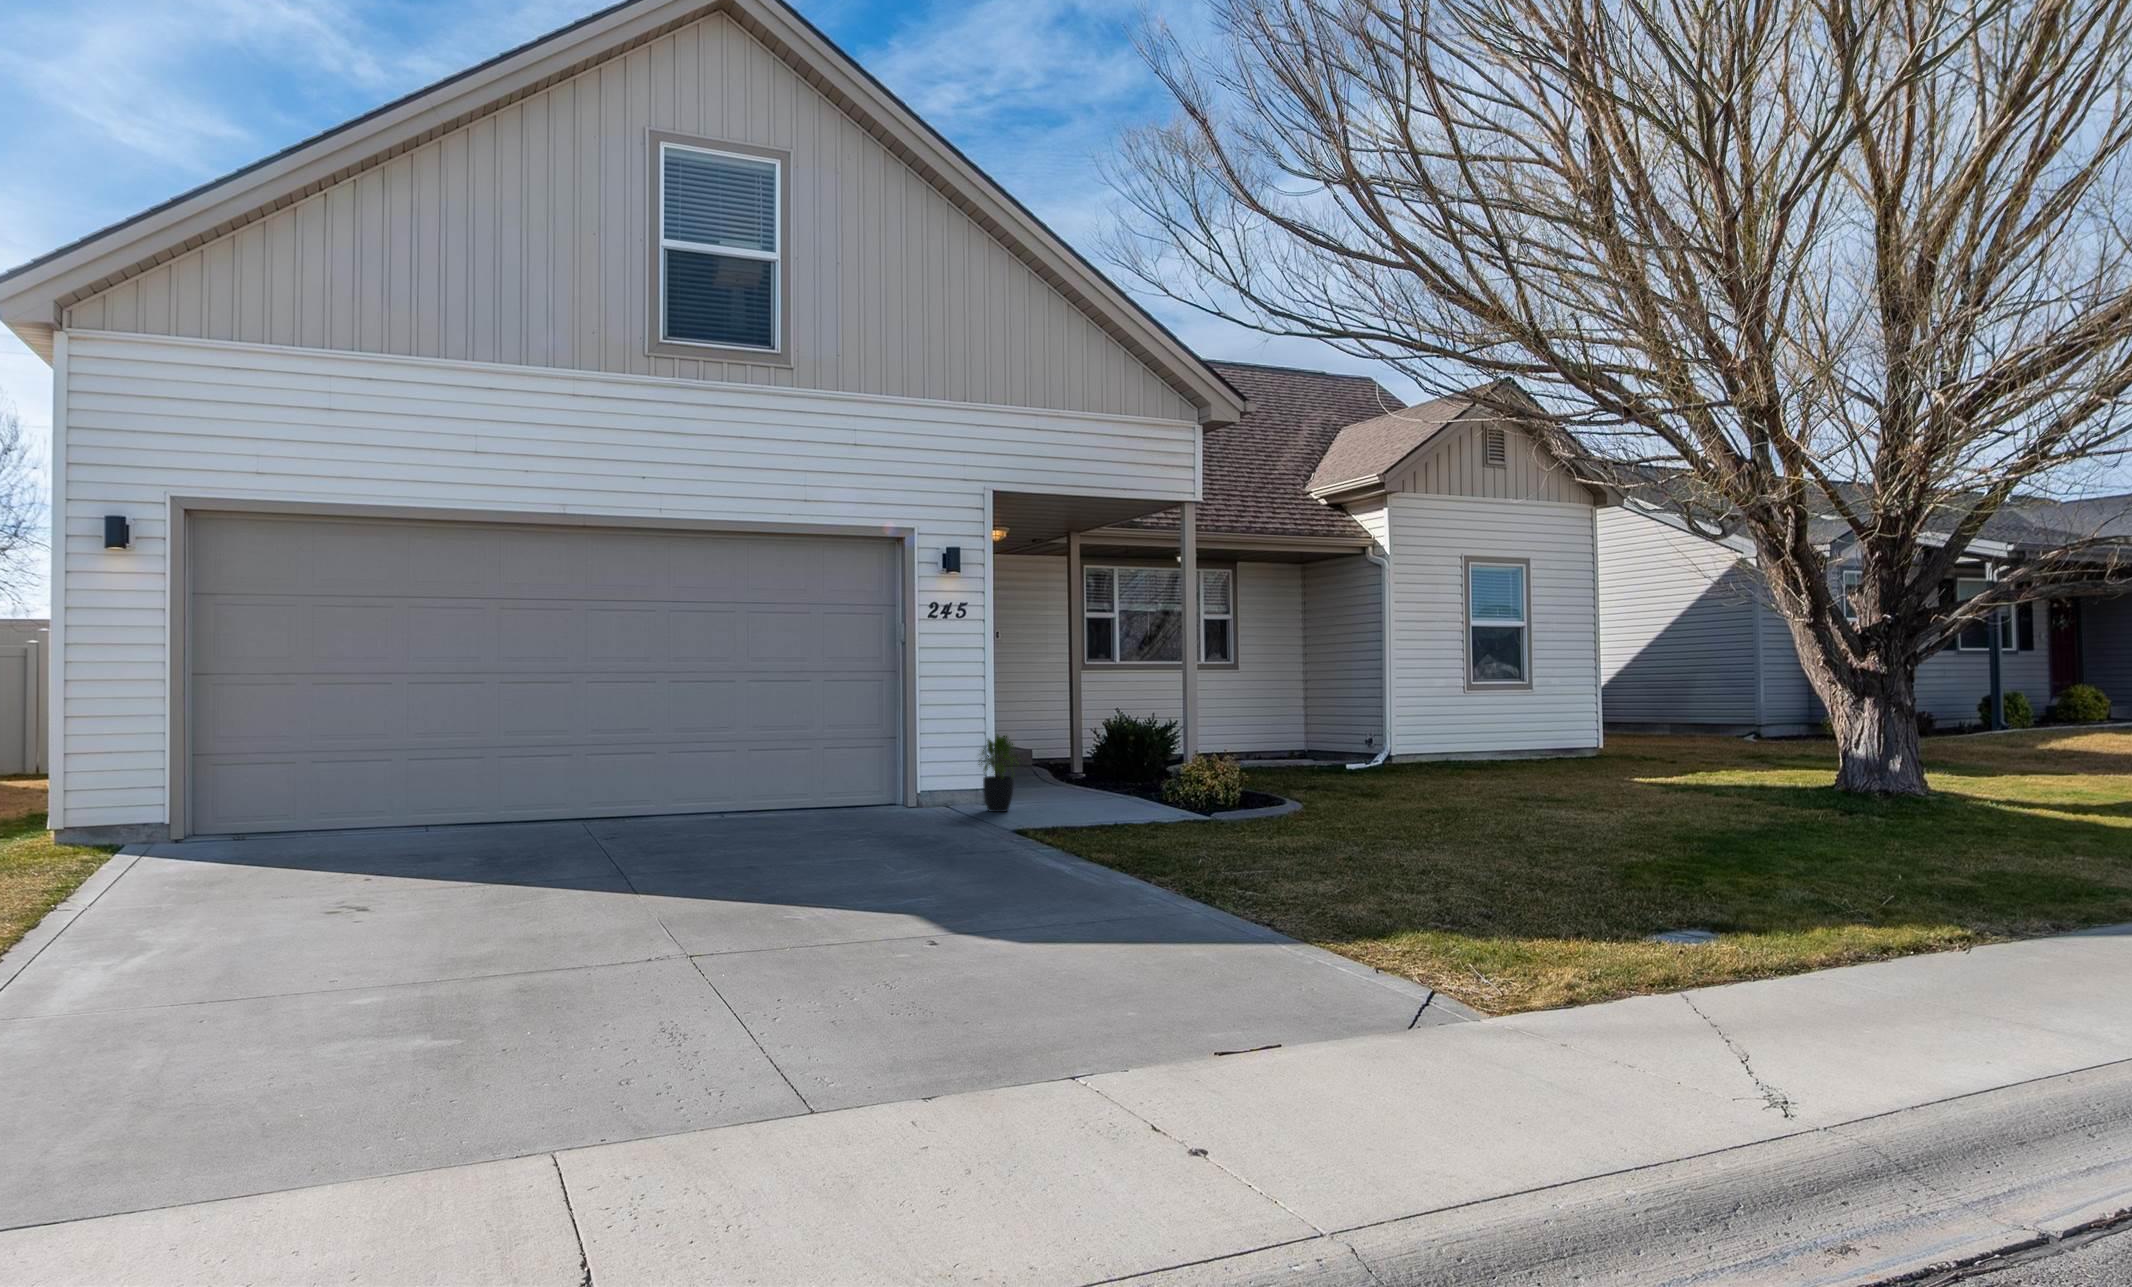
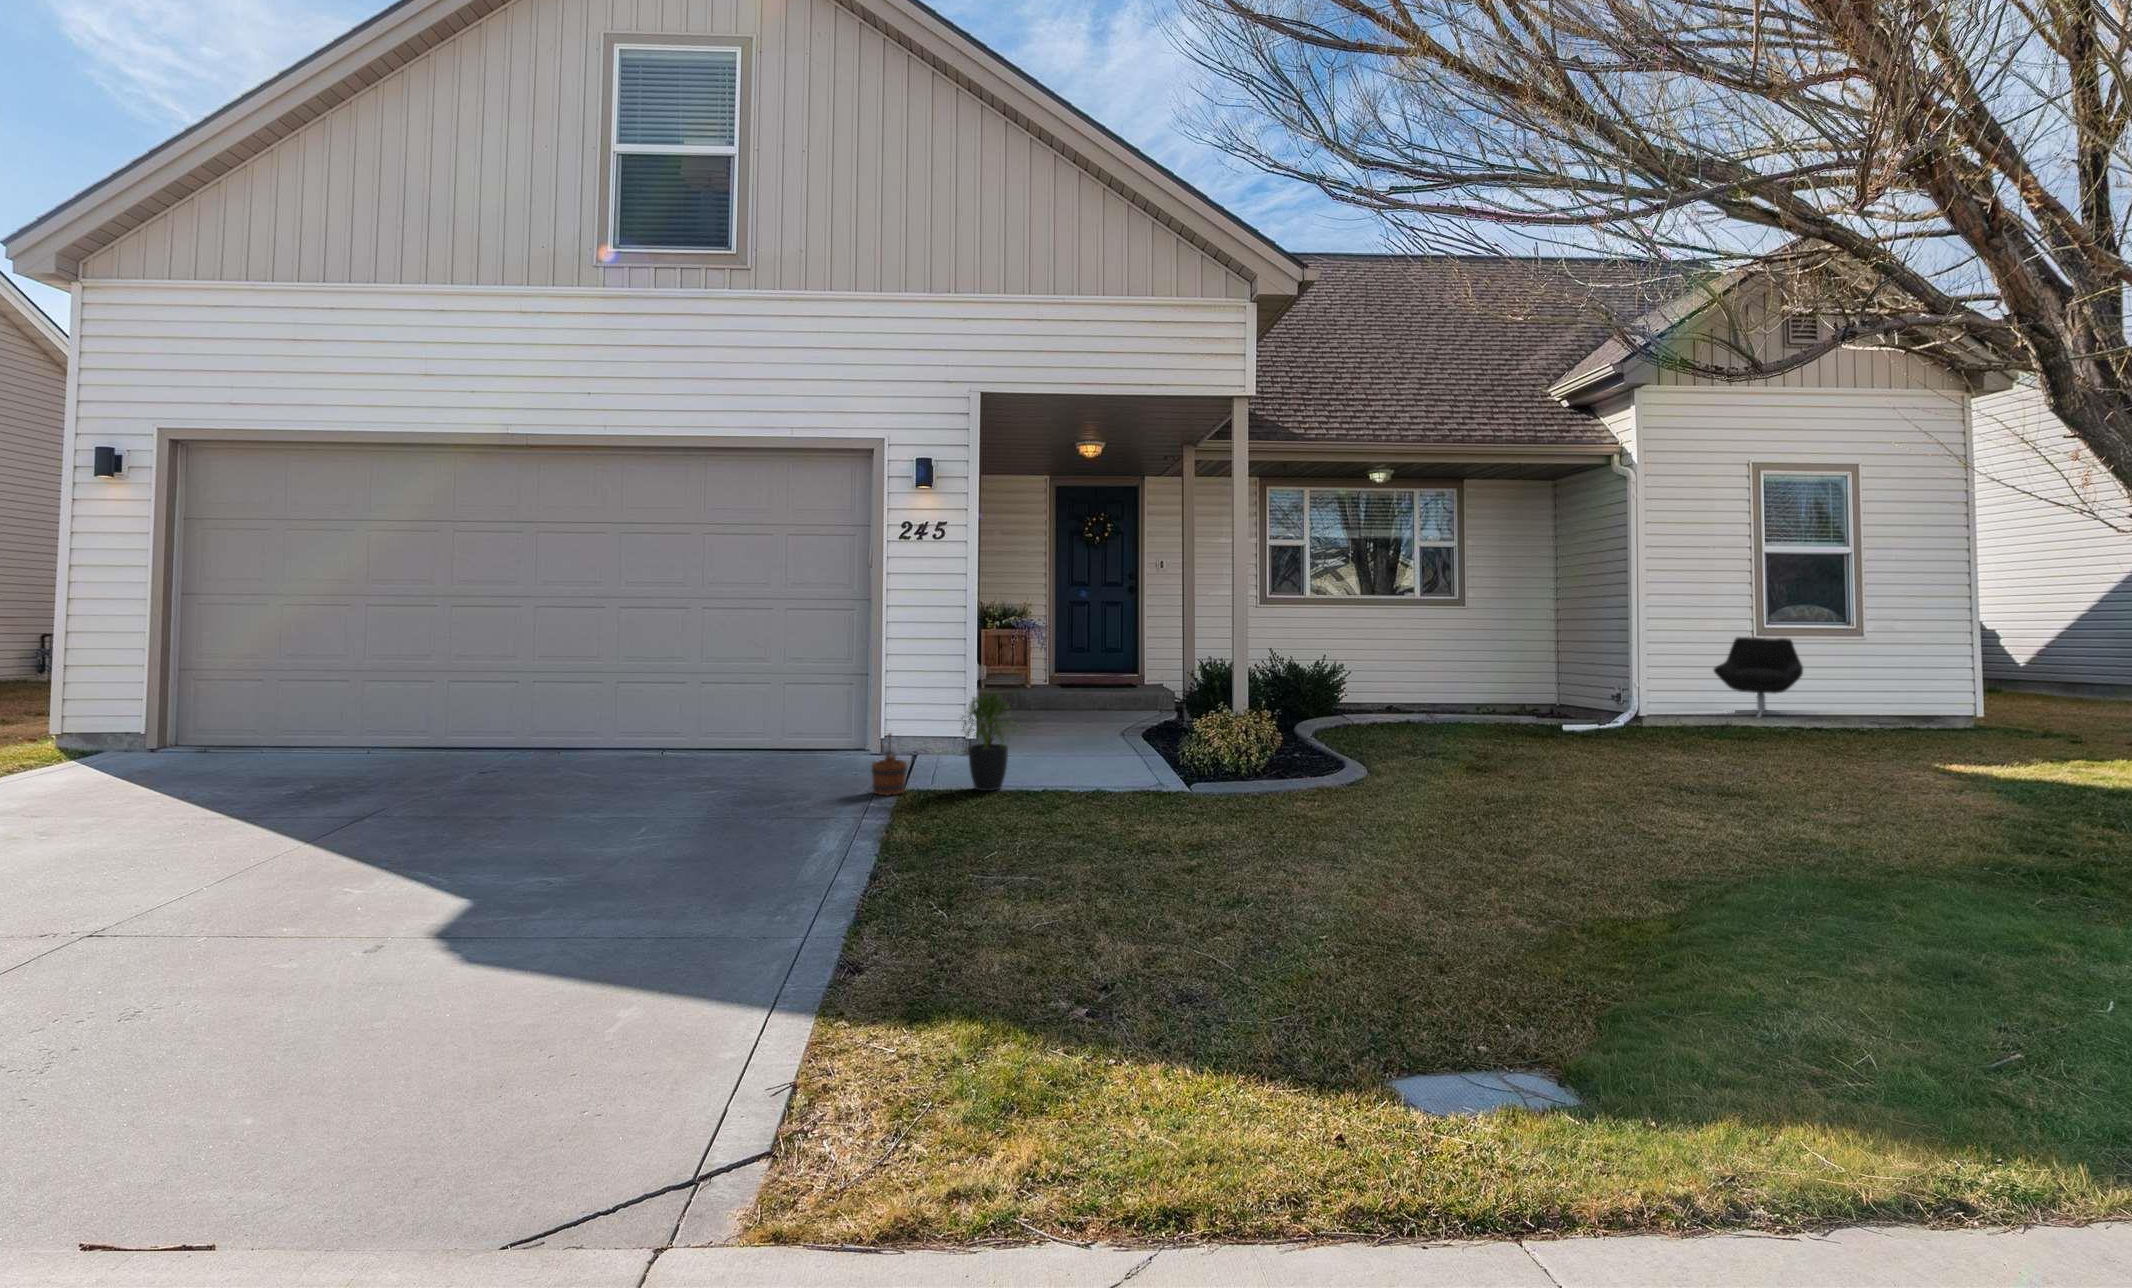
lounge chair: none [1443,693,1511,756] -> present [1714,637,1803,718]
wooden bucket: none [915,768,943,816] -> present [872,733,907,795]

